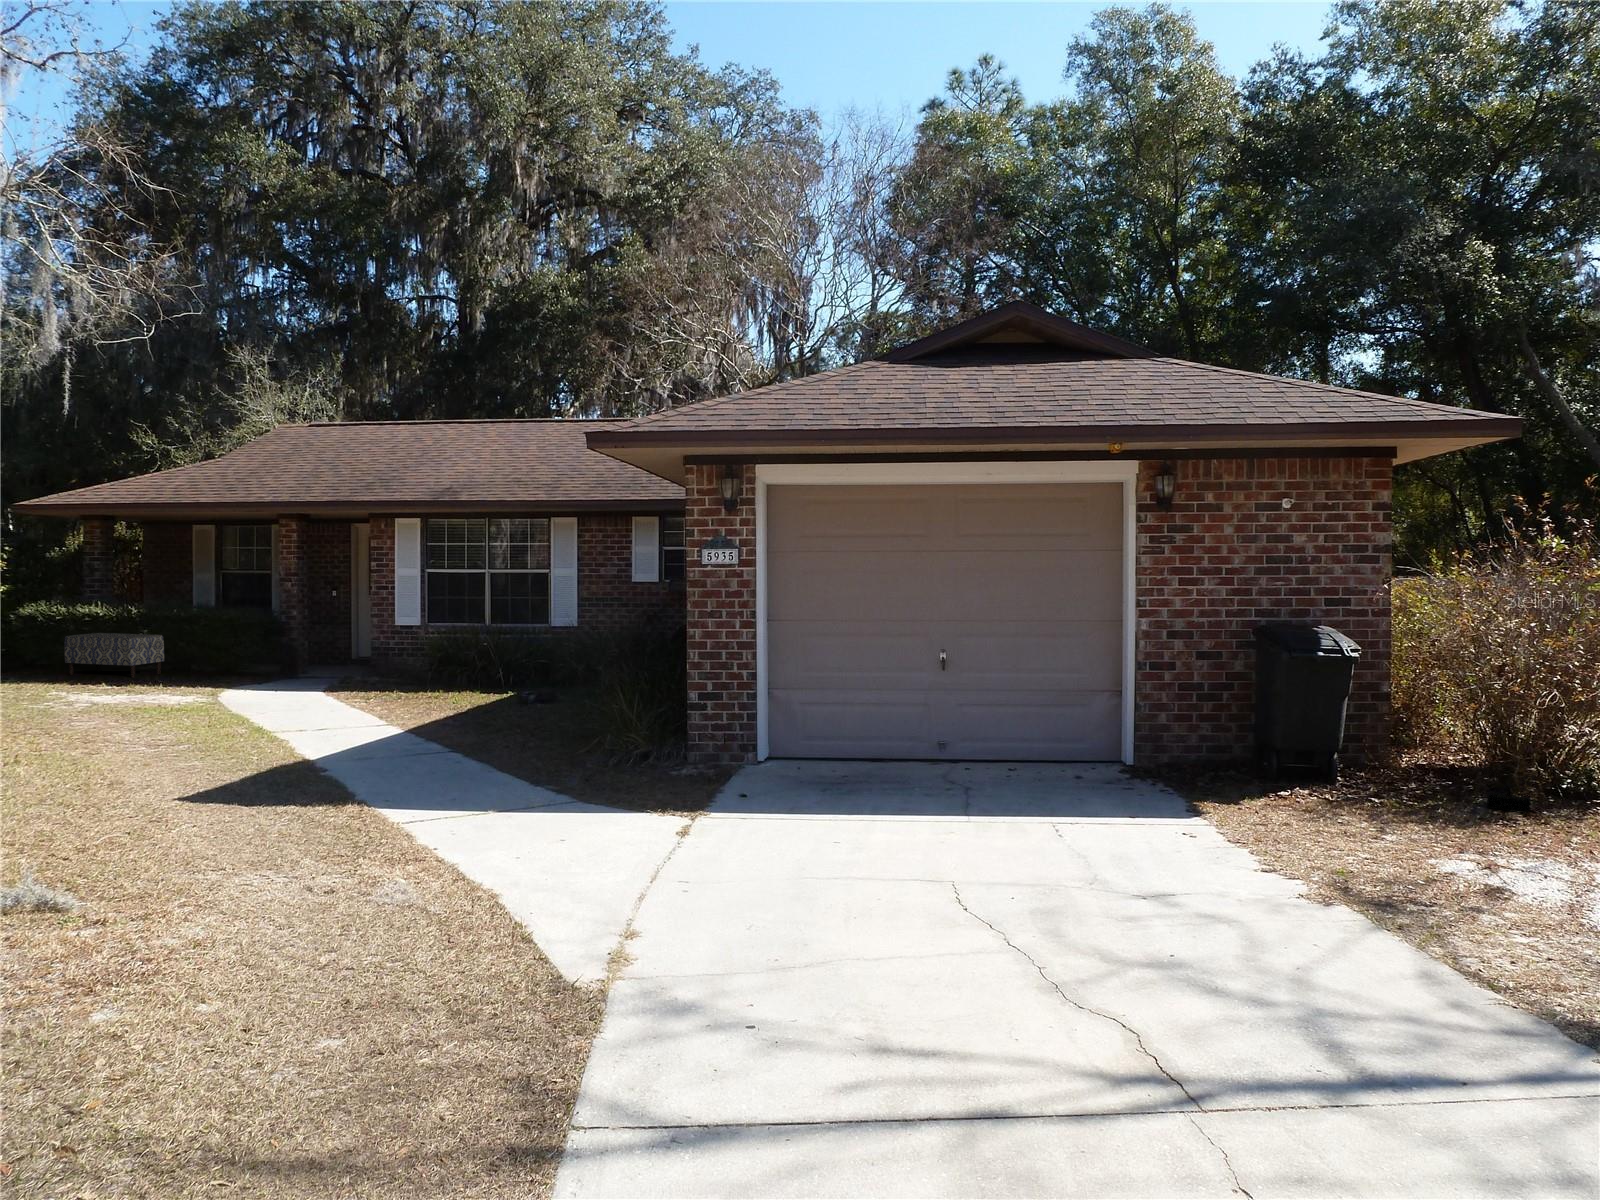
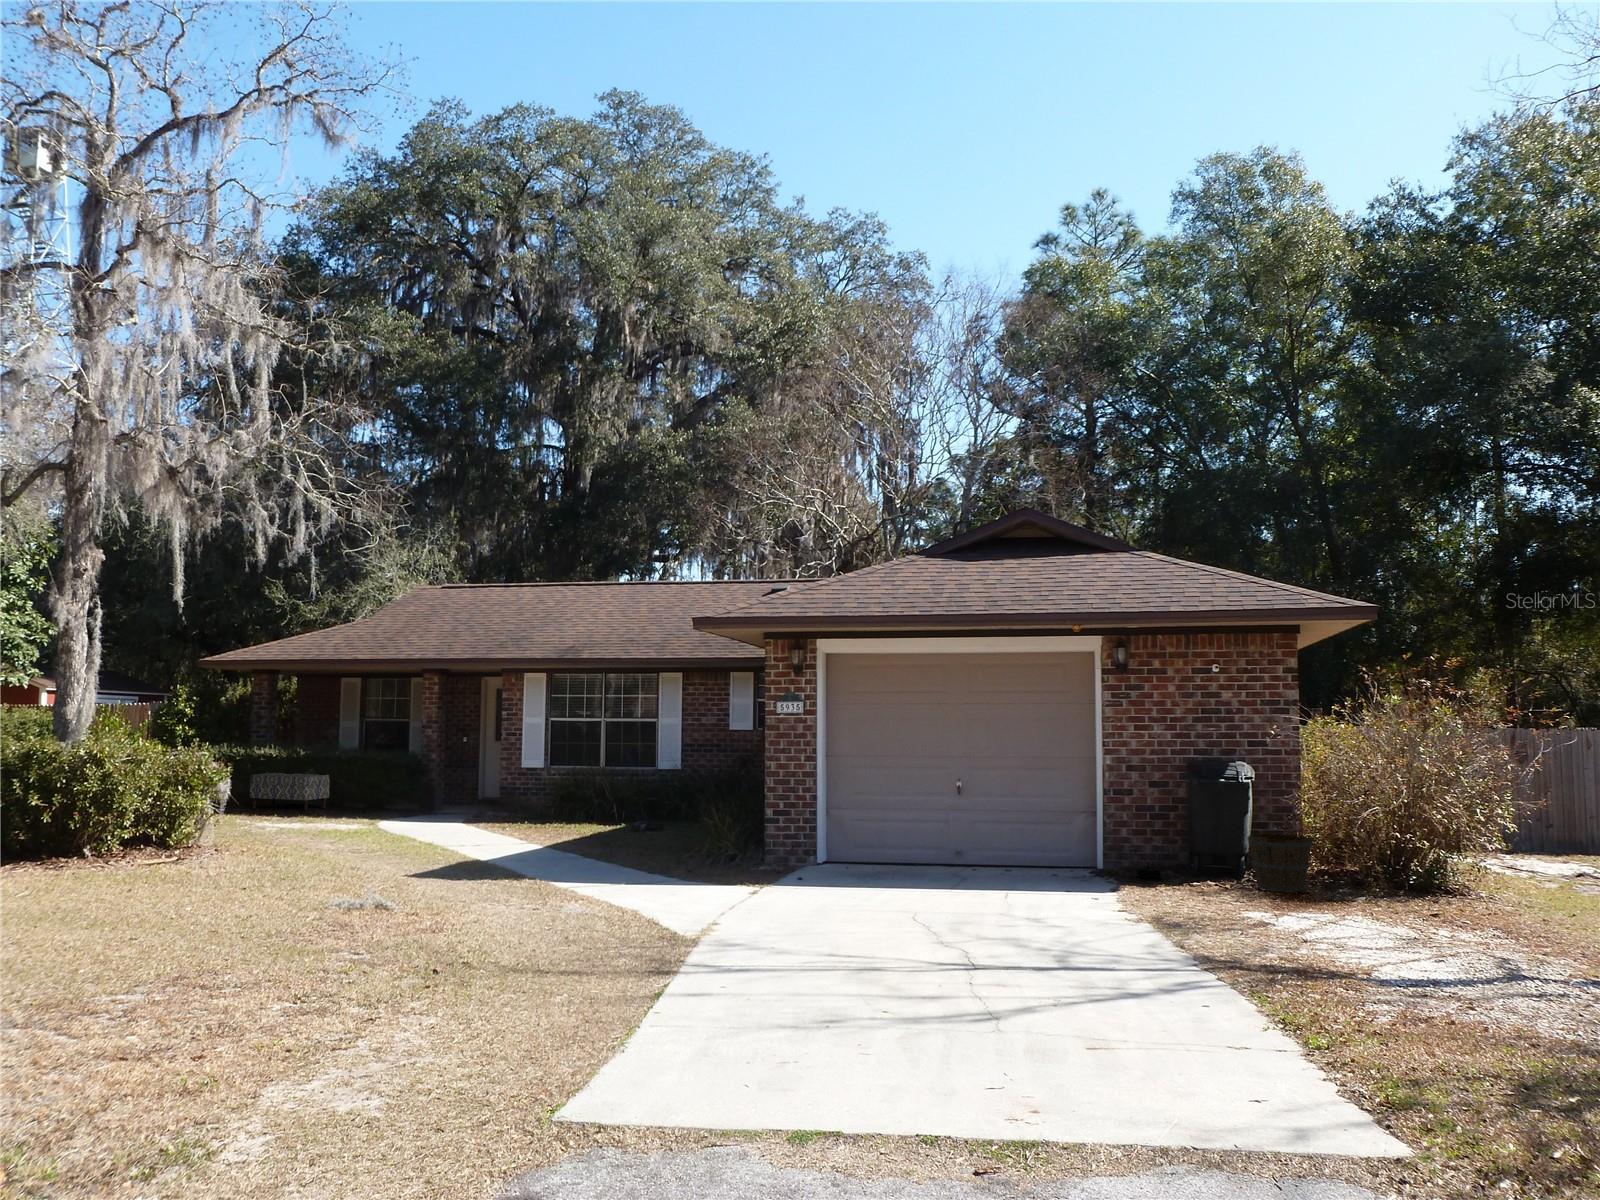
wooden bucket: none [1336,718,1431,802] -> present [1247,832,1314,893]
decorative plant: present [1475,759,1540,813] -> present [1130,844,1165,879]

